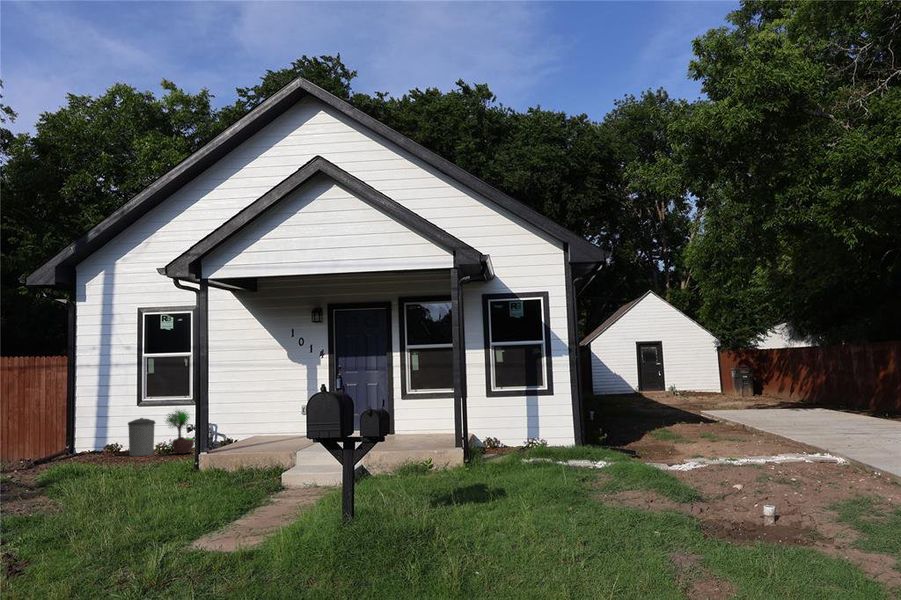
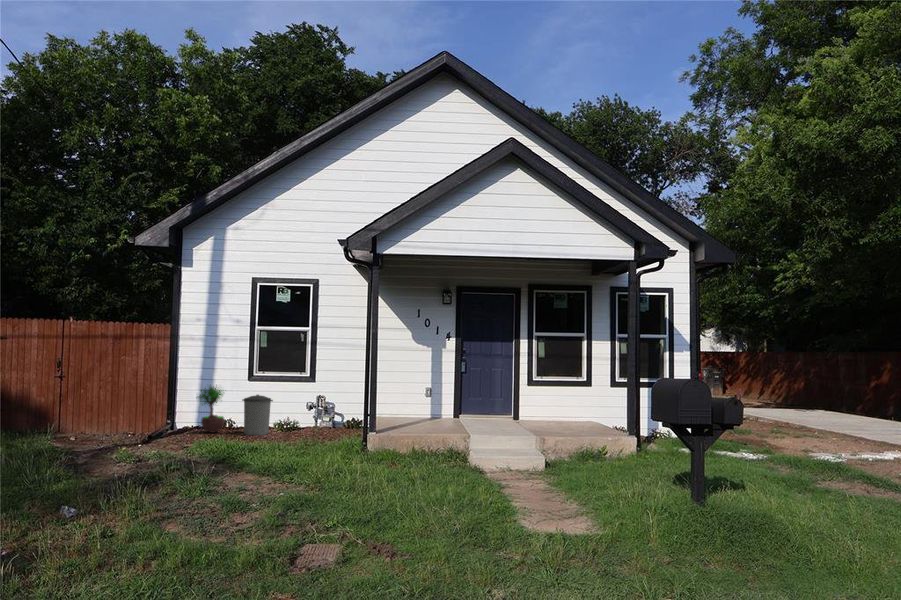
potted tree: present [167,410,194,454] -> present [199,386,224,433]

